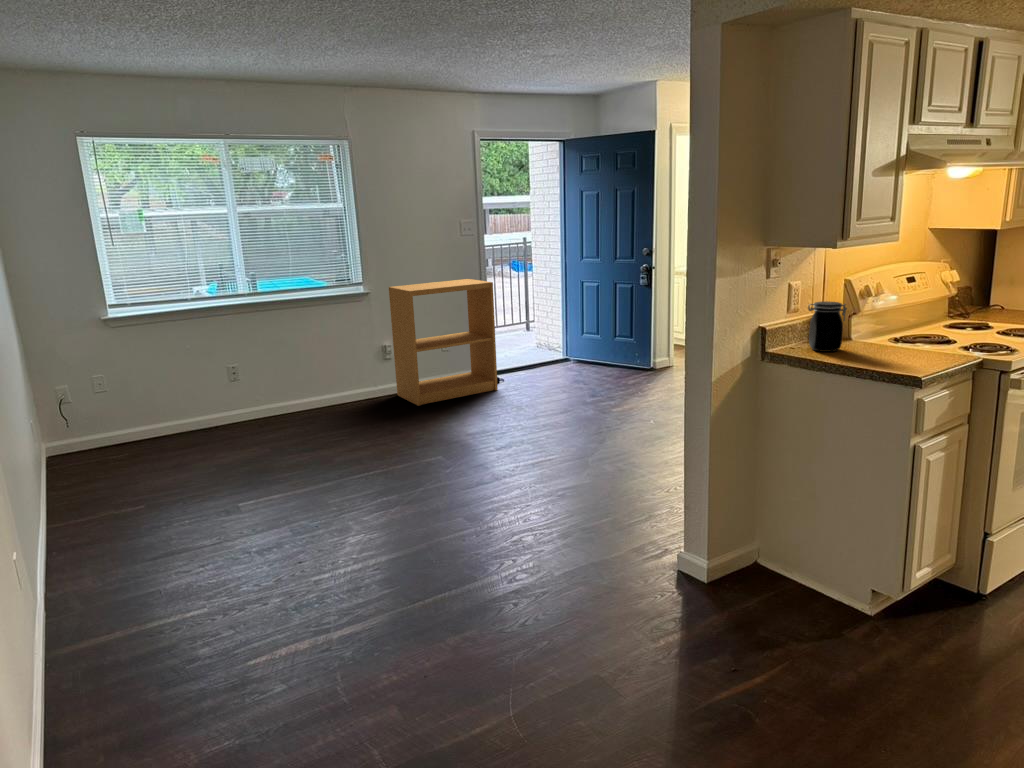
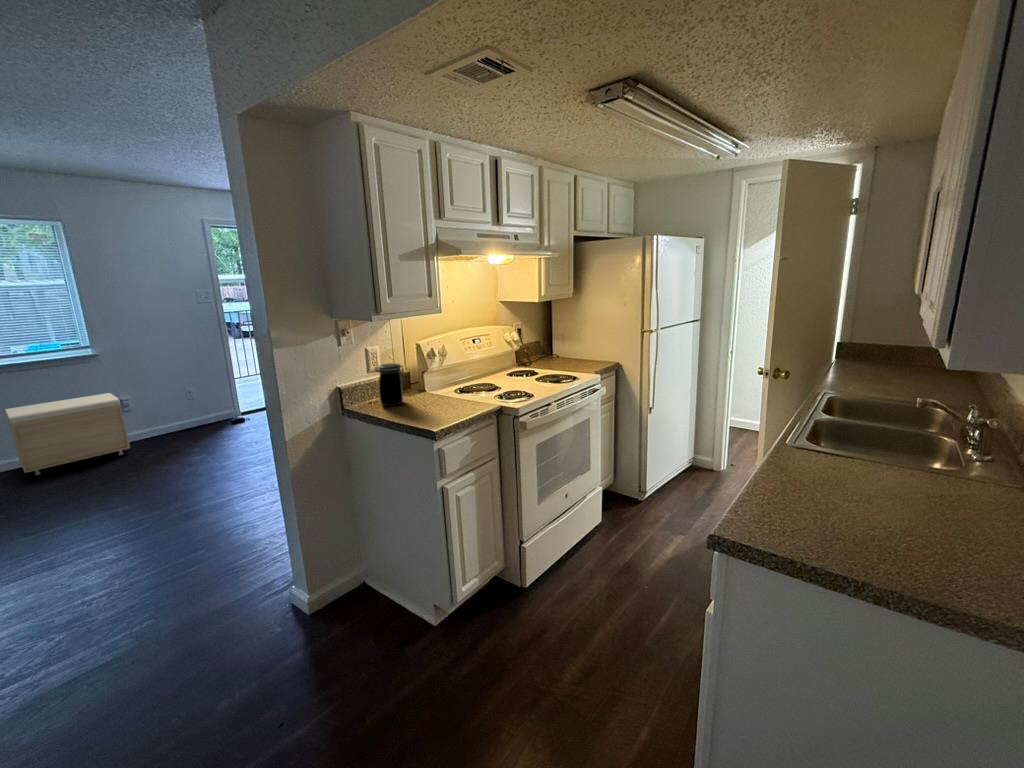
bookshelf: present [389,279,498,406] -> none [121,340,240,450]
storage bench: none [294,338,398,421] -> present [5,393,130,475]

